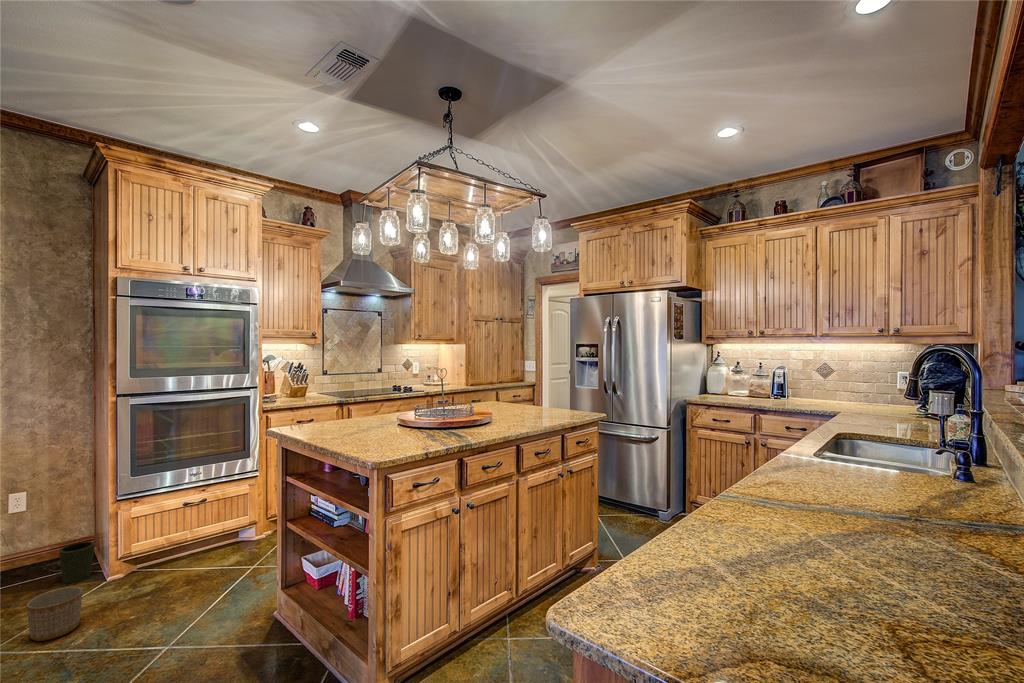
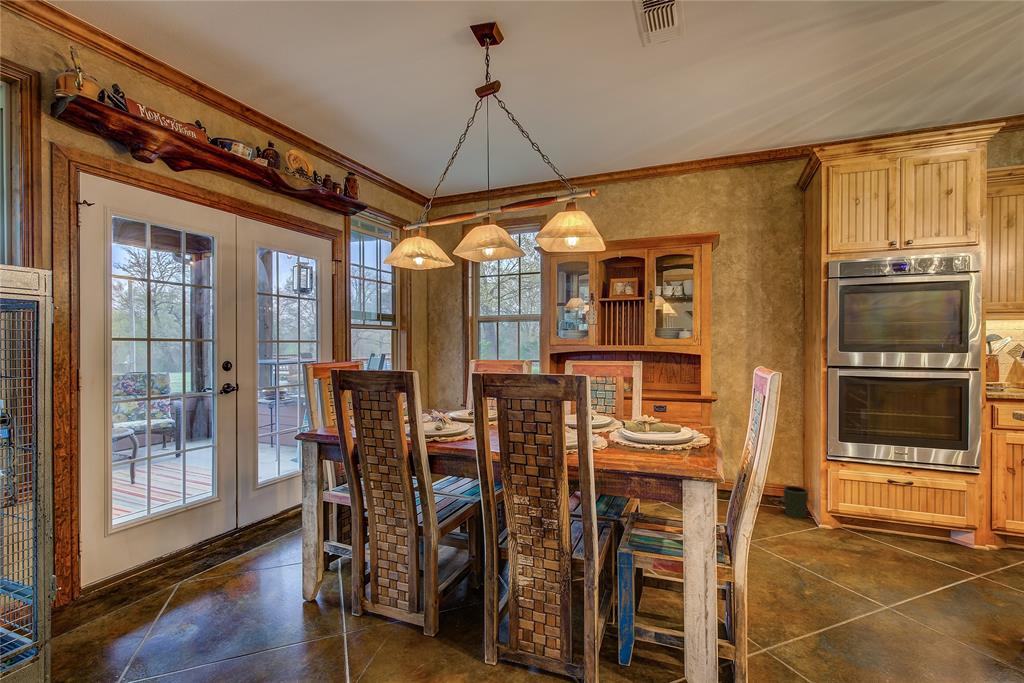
planter: present [27,587,83,641] -> none [769,514,806,552]

